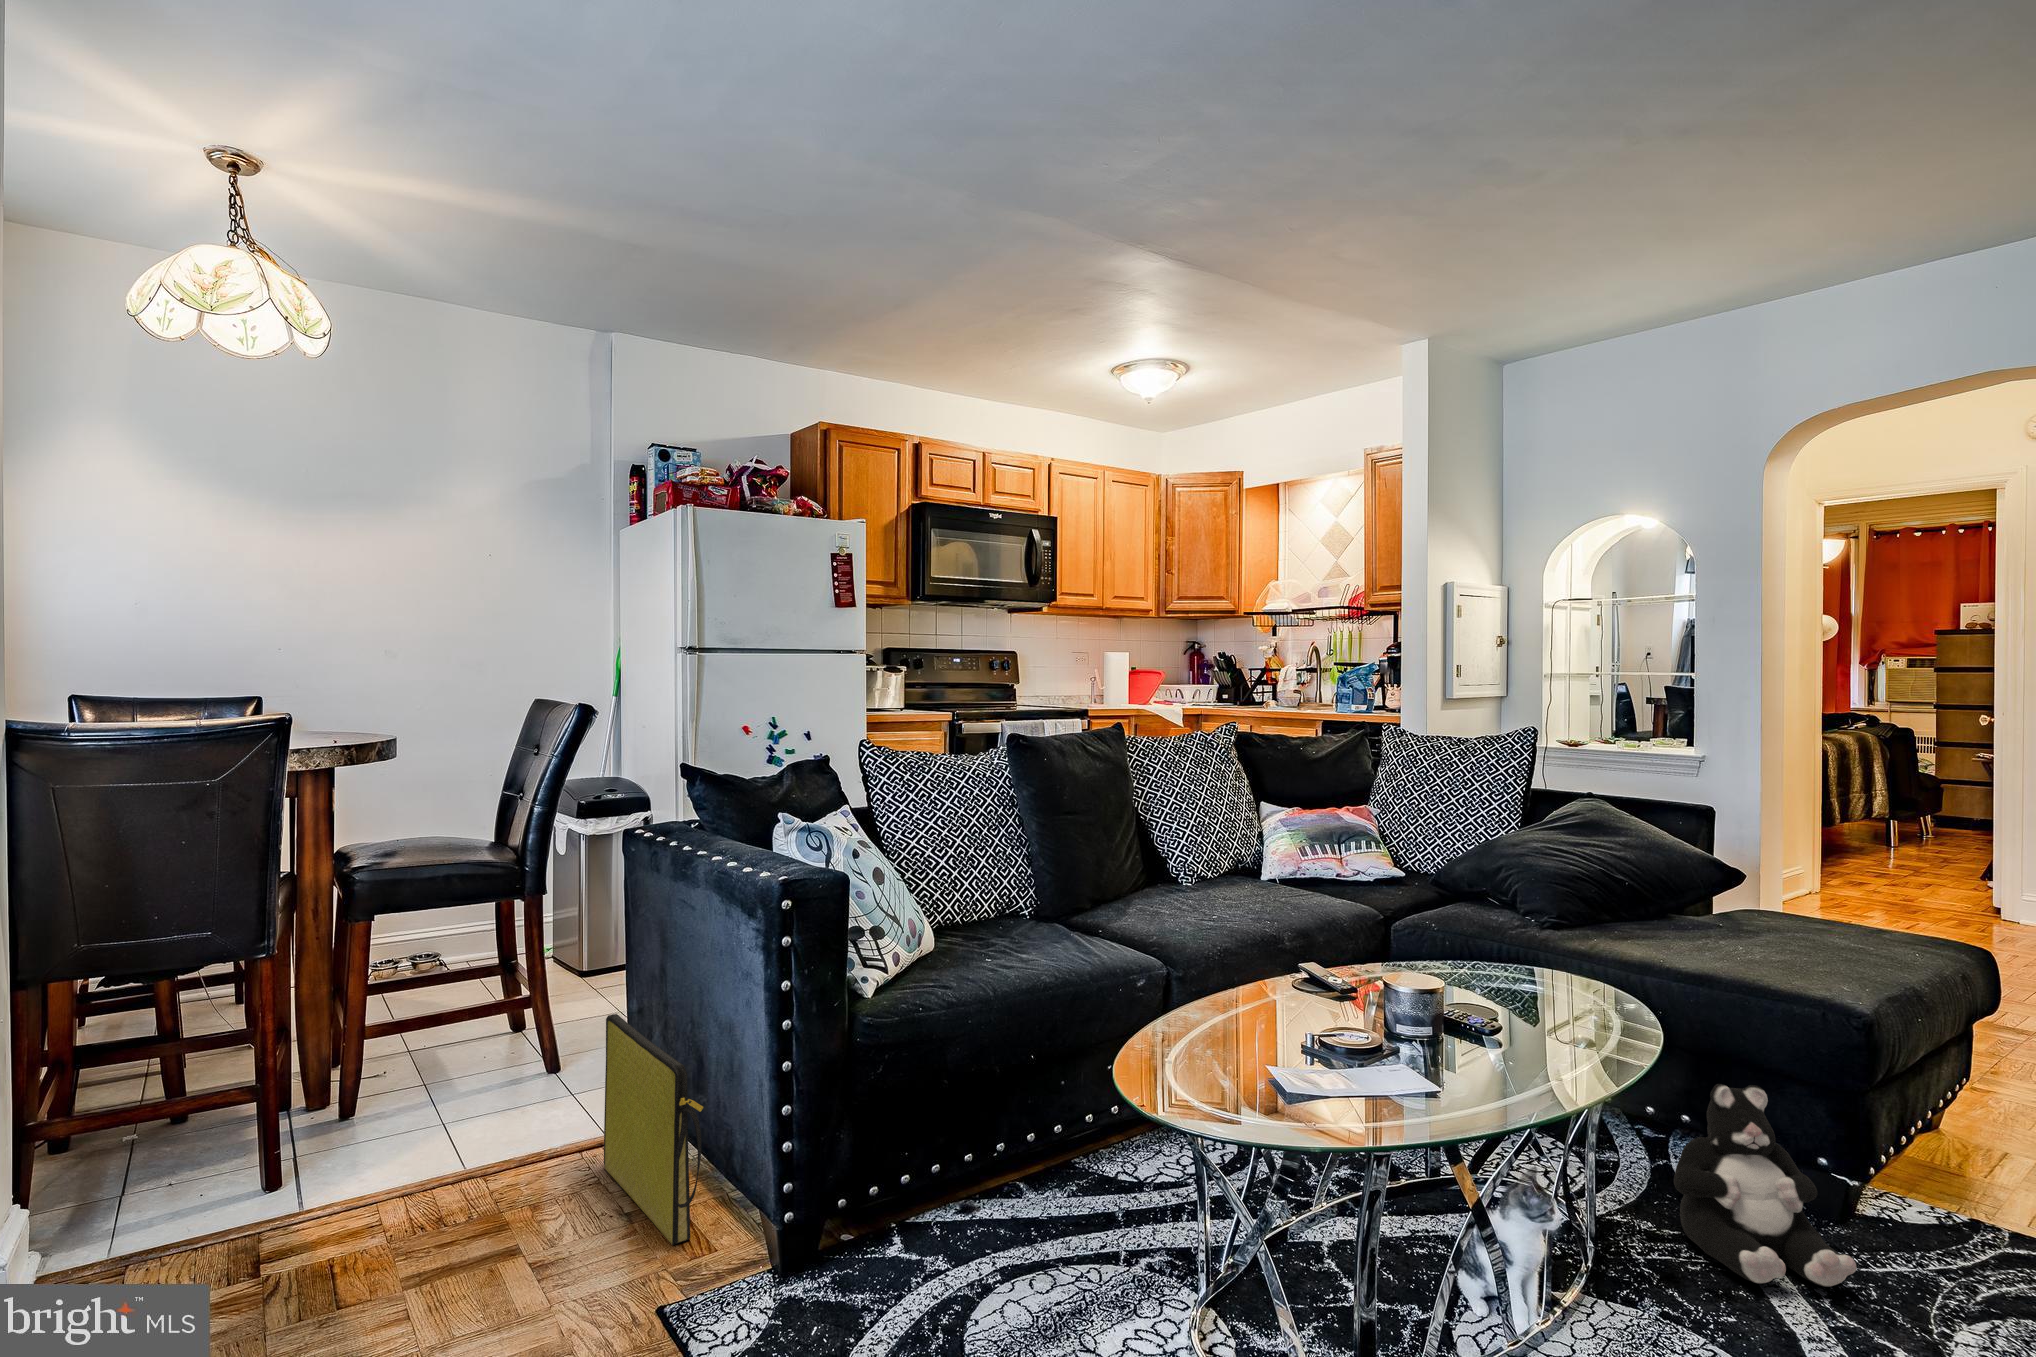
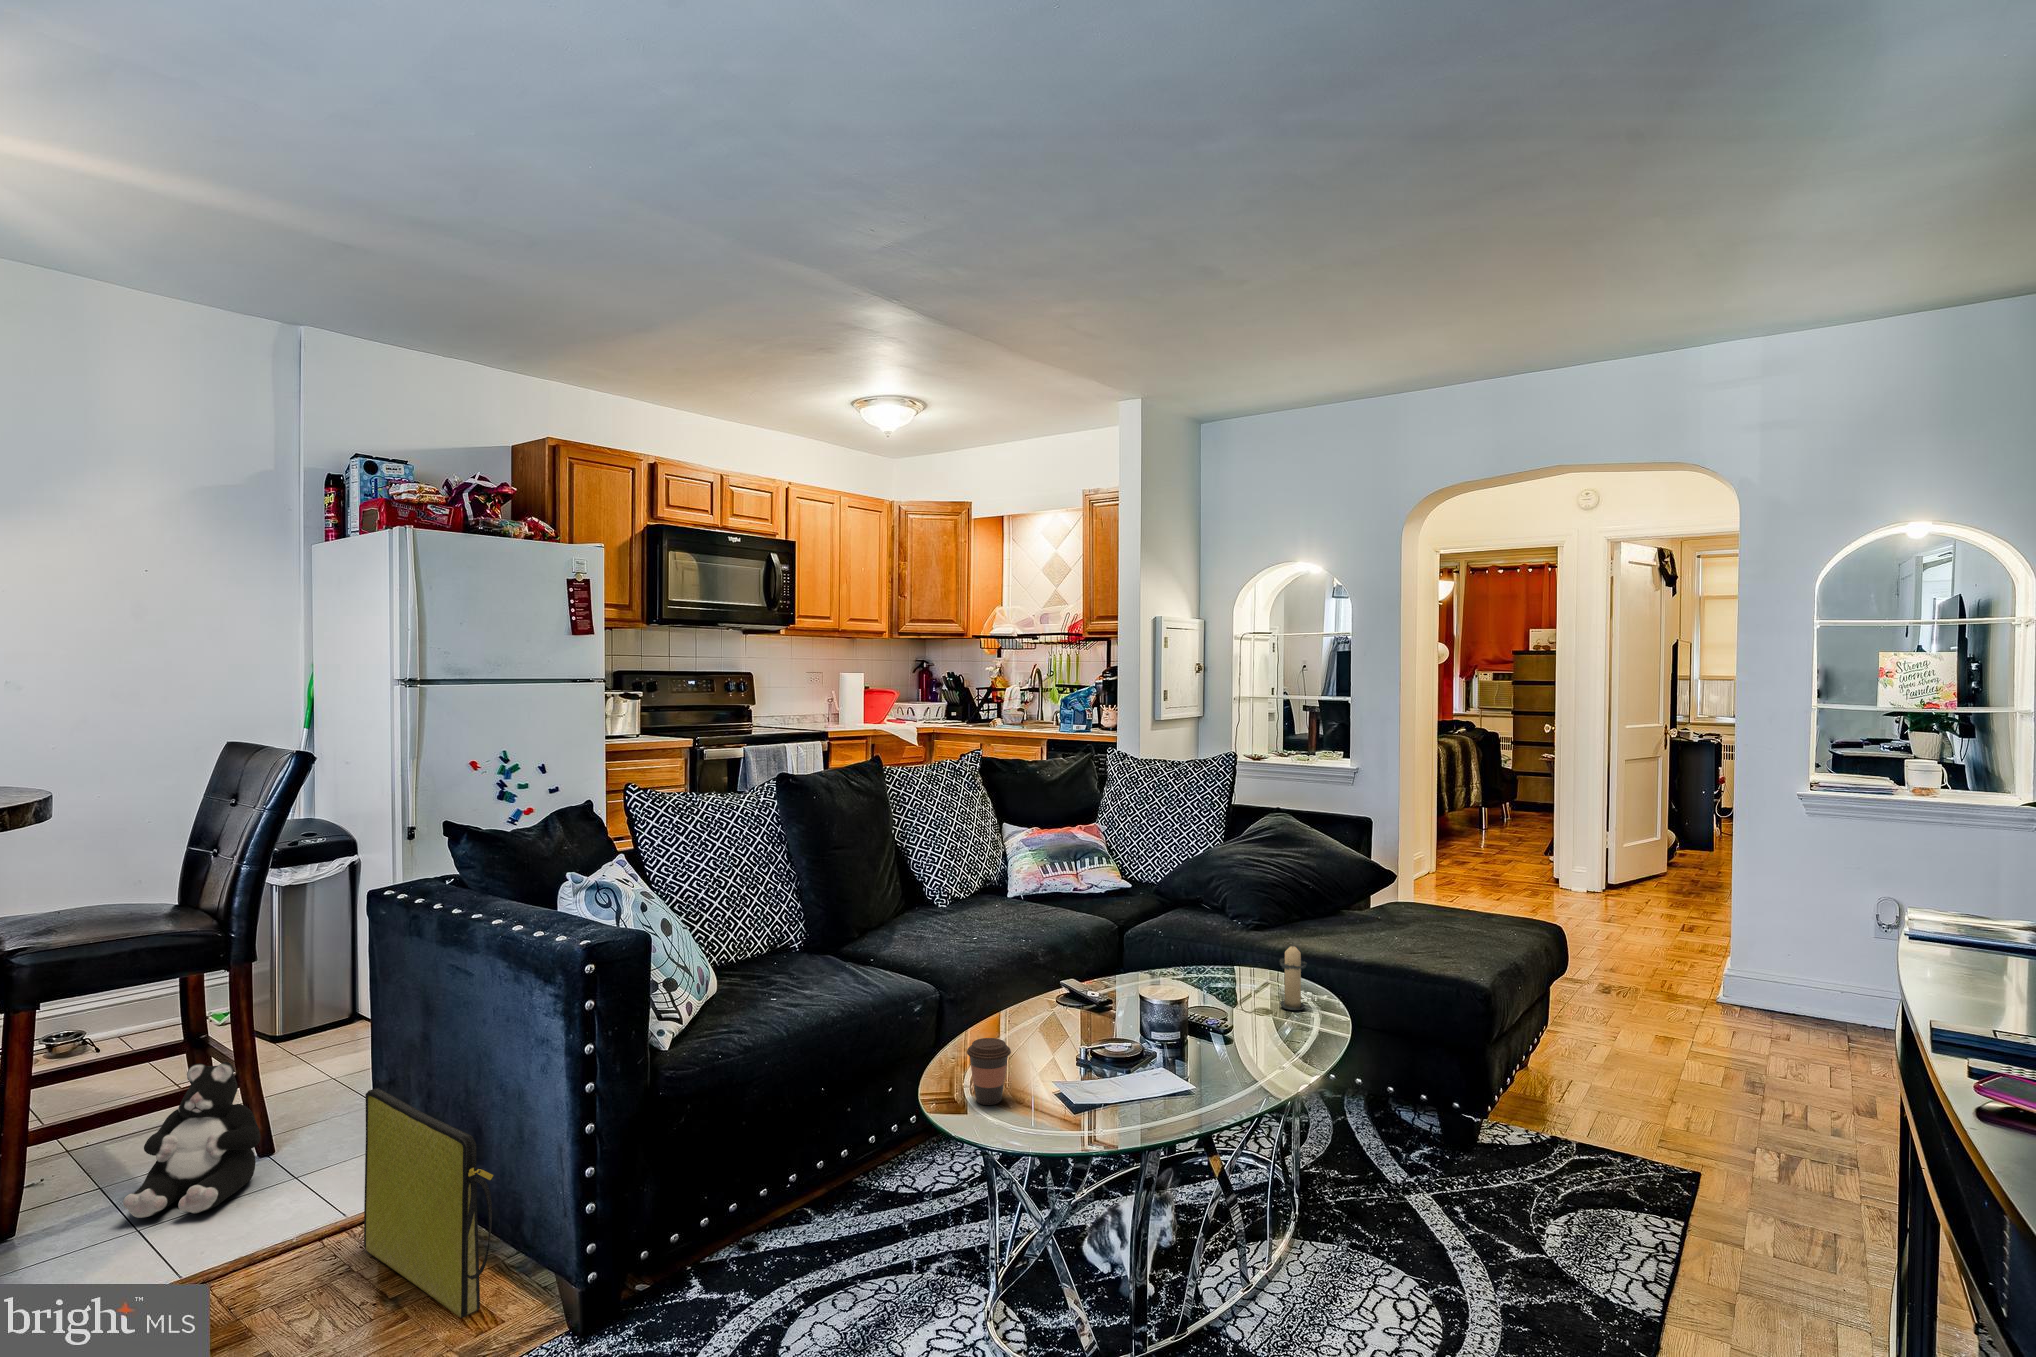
candle: none [1567,935,1611,1018] -> present [1279,942,1306,1010]
coffee cup: none [1168,1009,1219,1084] -> present [967,1038,1011,1105]
plush toy: present [1674,1084,1856,1287] -> present [123,1062,261,1218]

